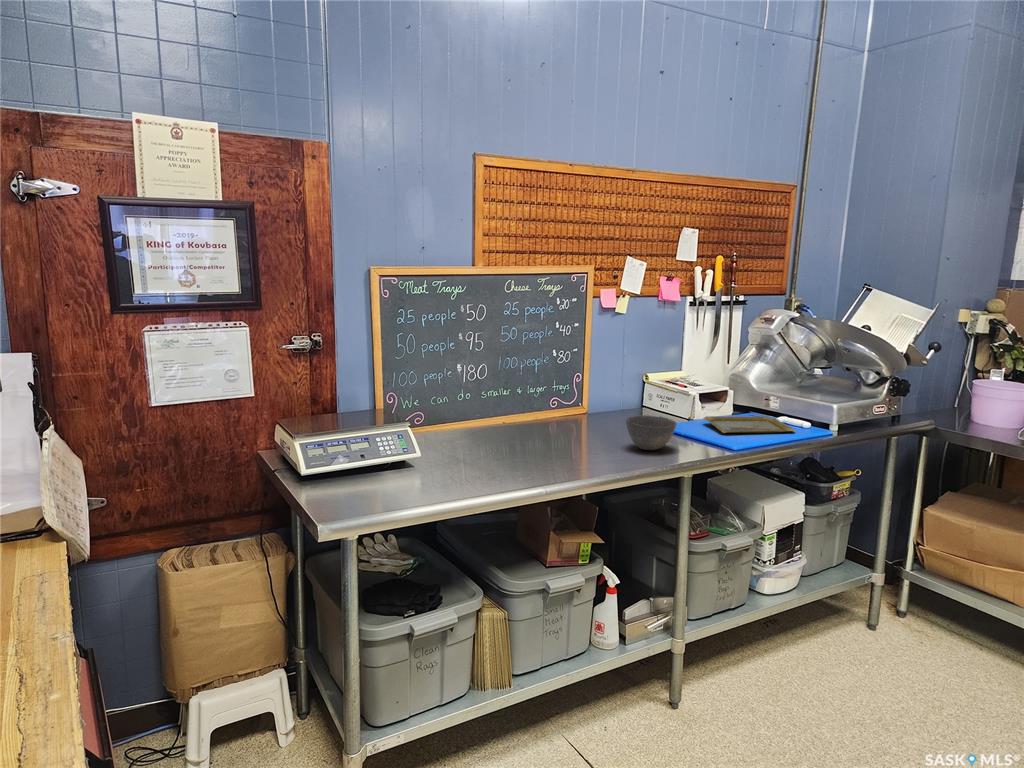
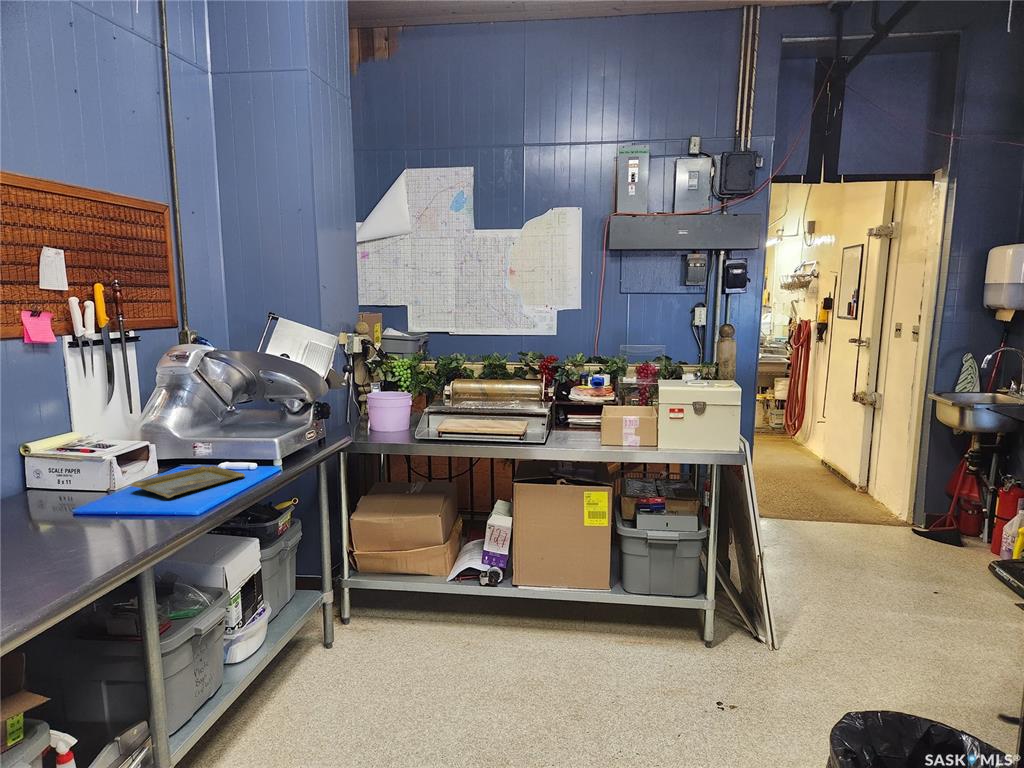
bowl: present [626,415,677,450] -> none [42,499,122,550]

